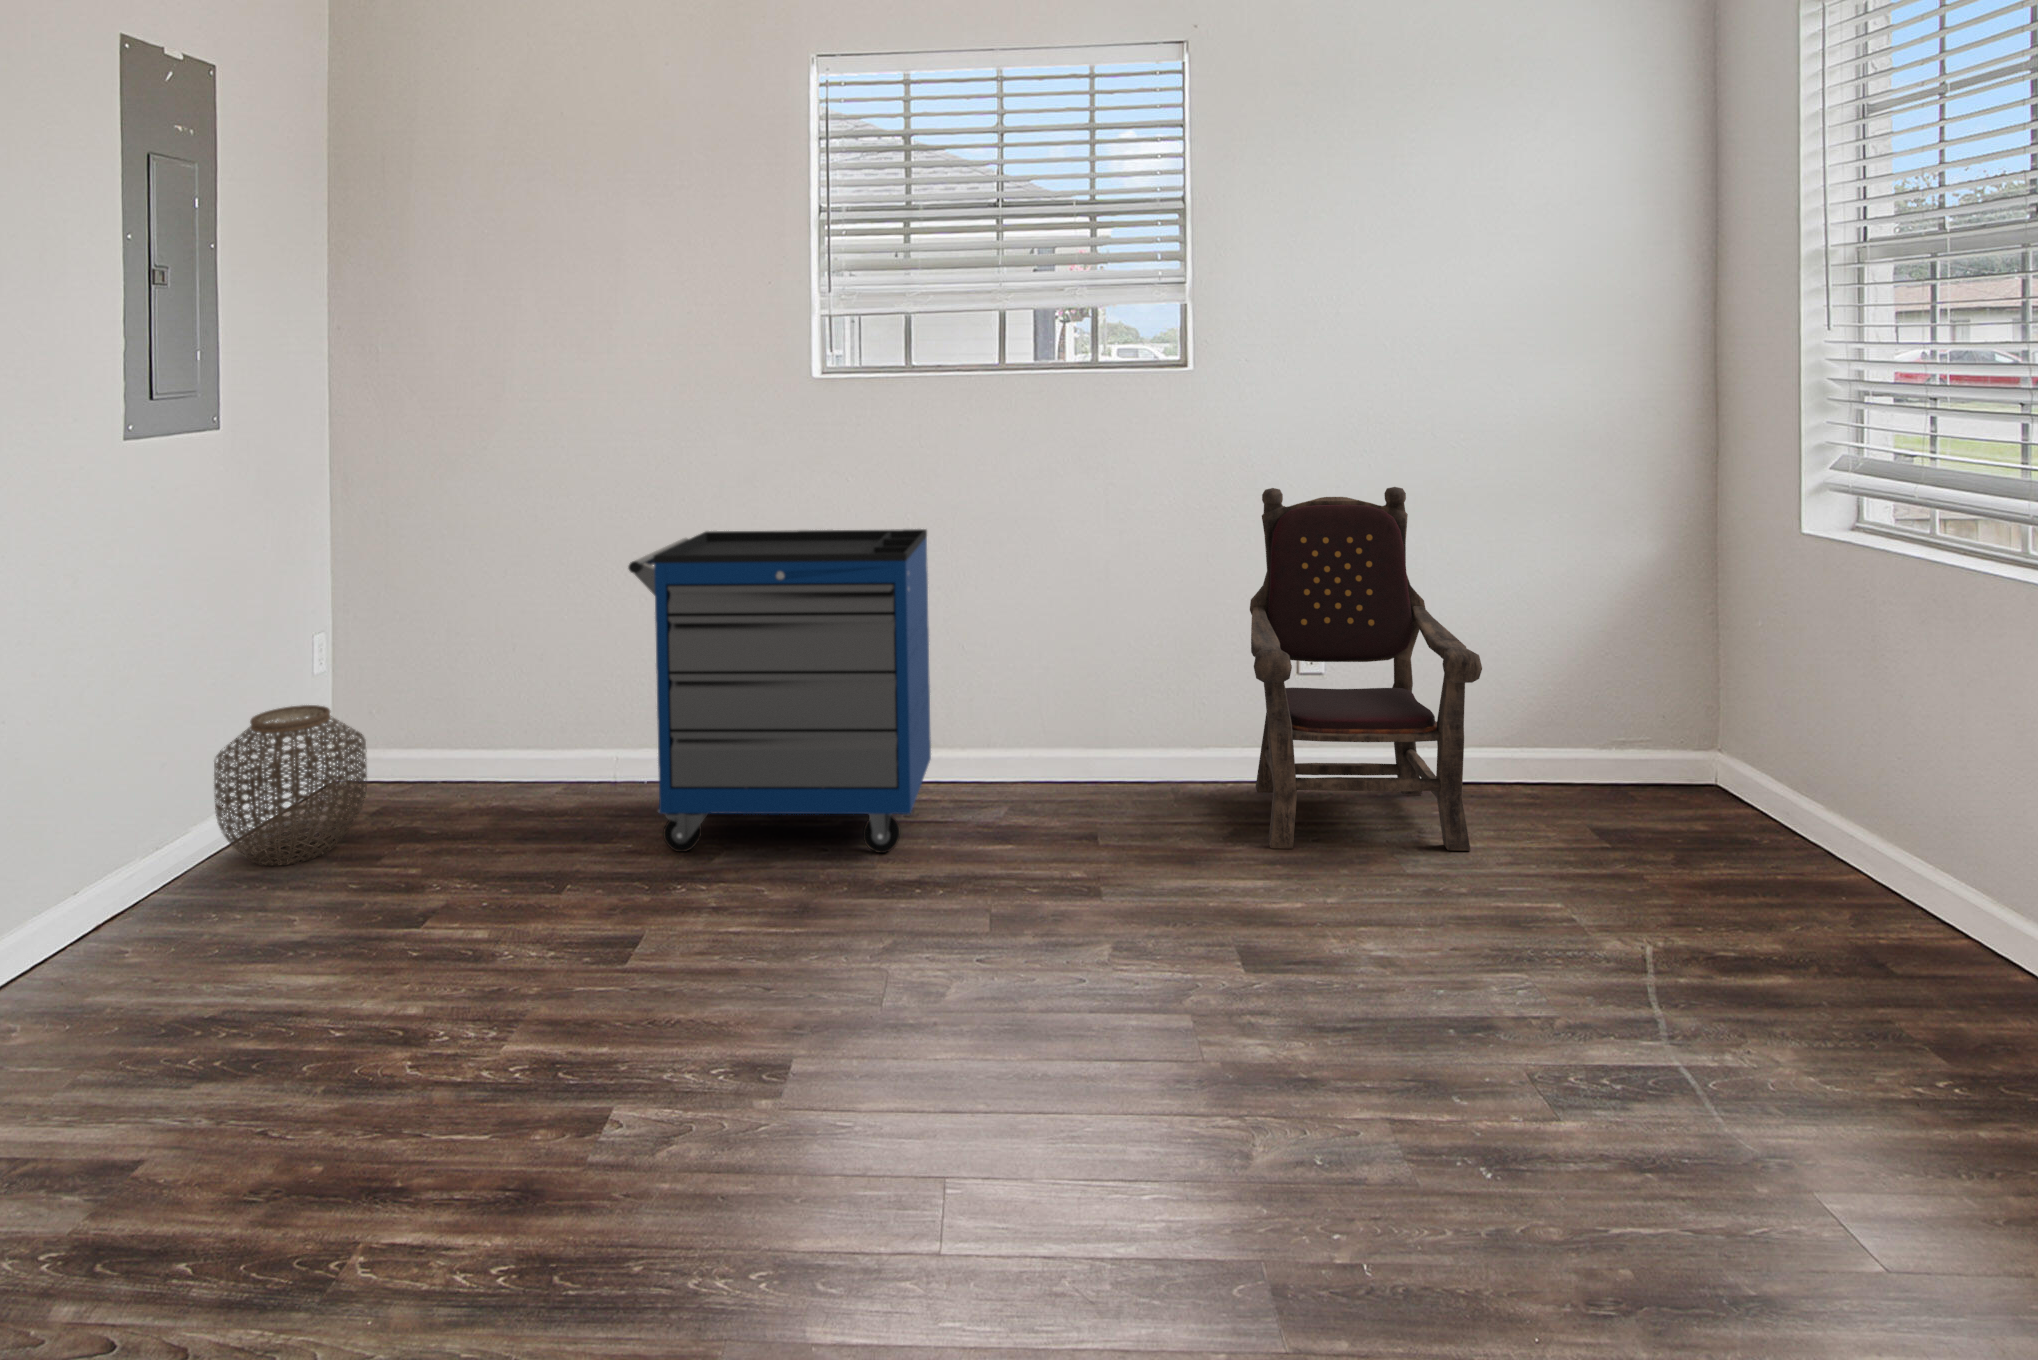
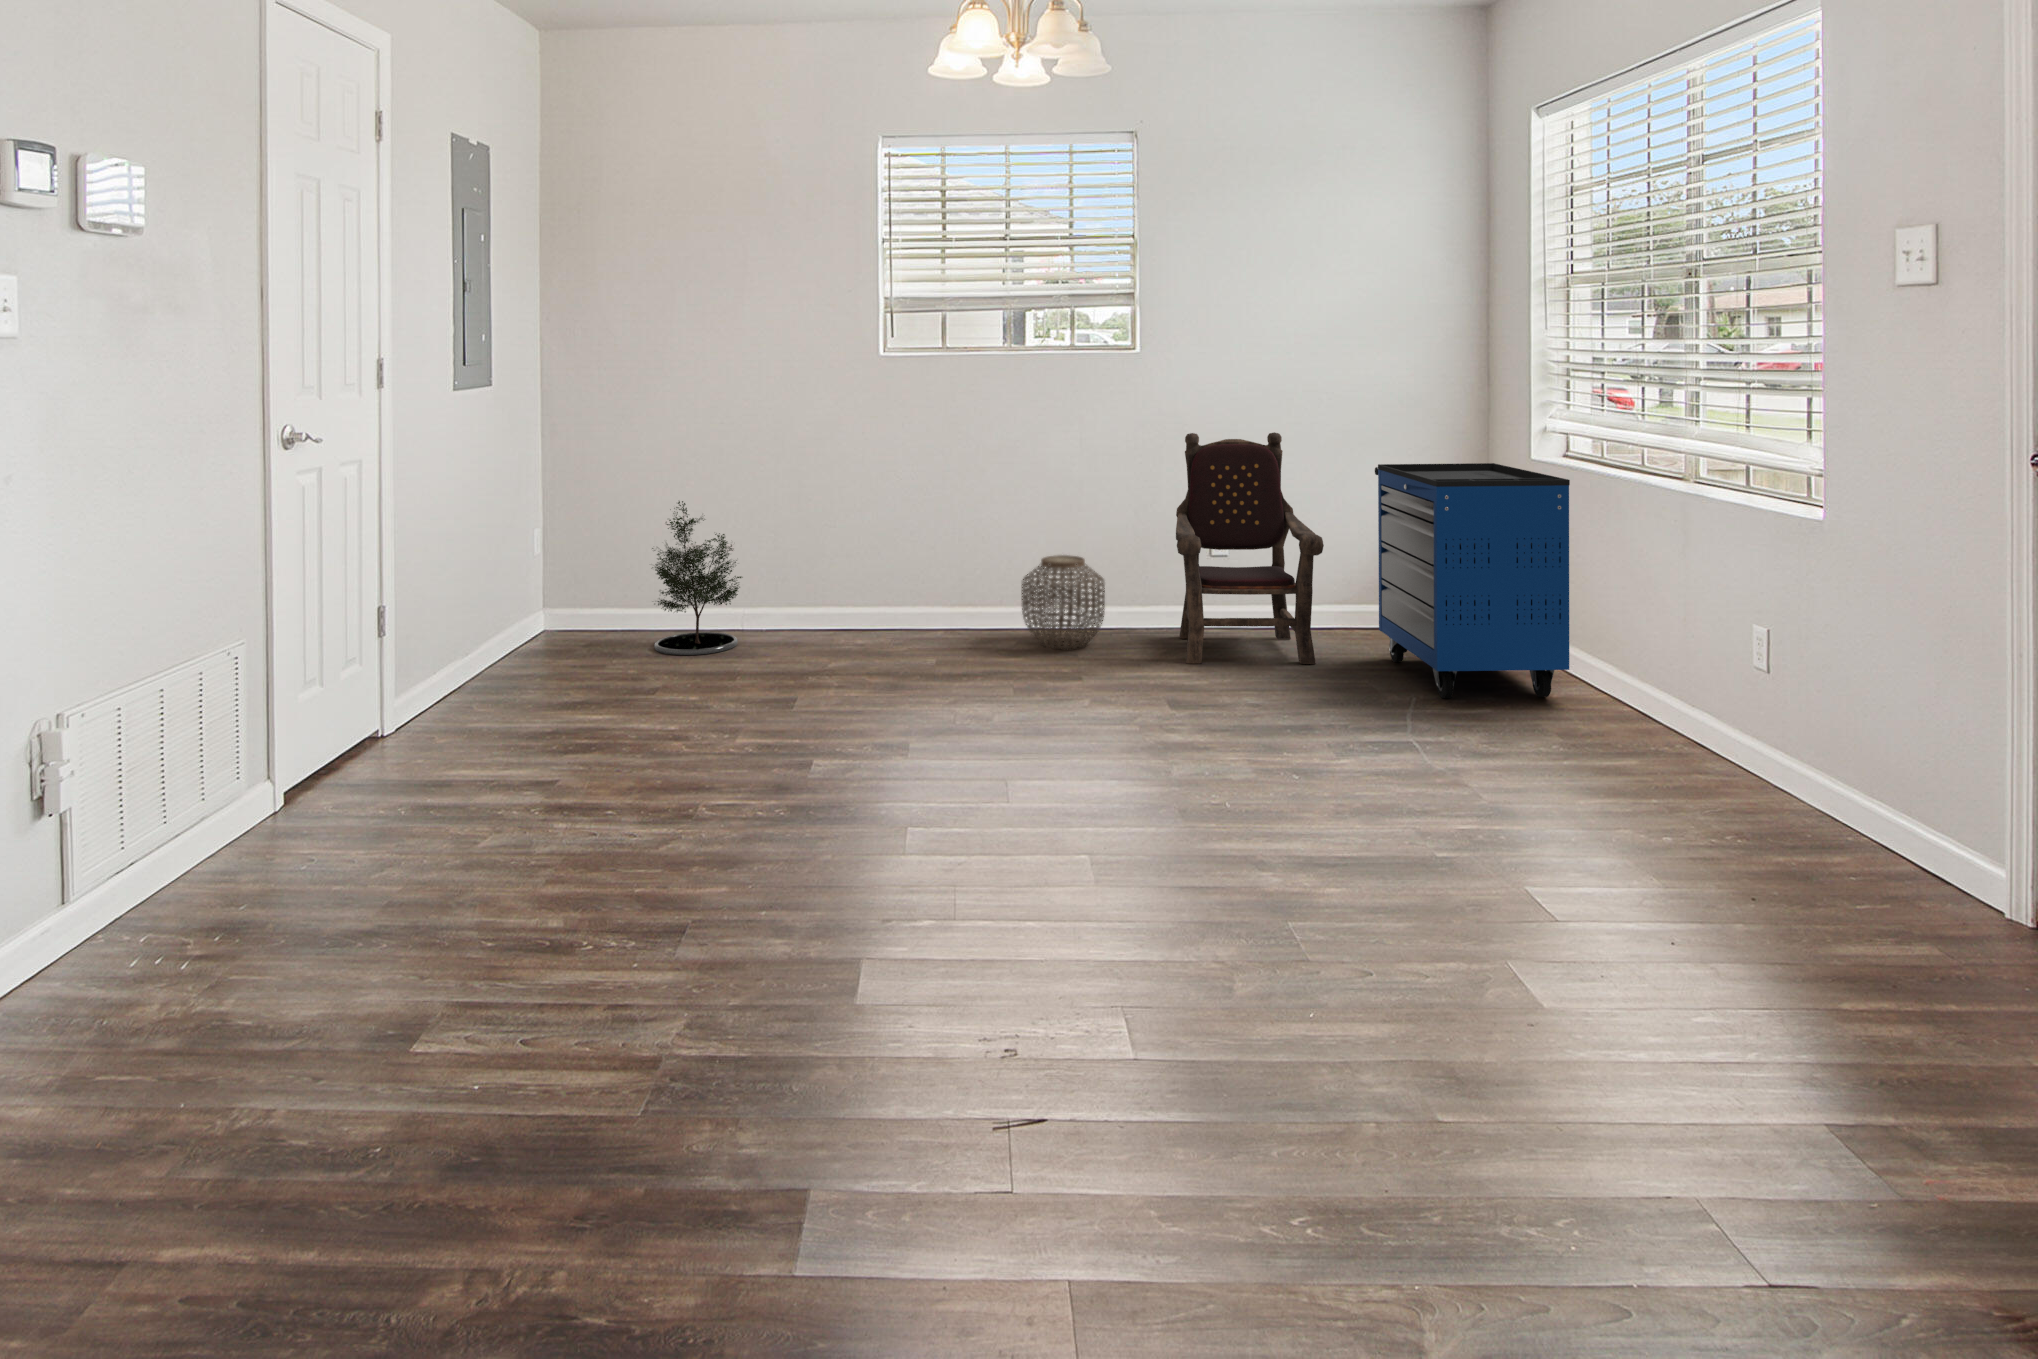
storage cabinet: present [628,529,931,853] -> present [1375,463,1570,698]
potted tree: none [463,592,612,827] -> present [652,501,742,655]
woven basket: present [214,705,367,865] -> present [1022,555,1105,649]

